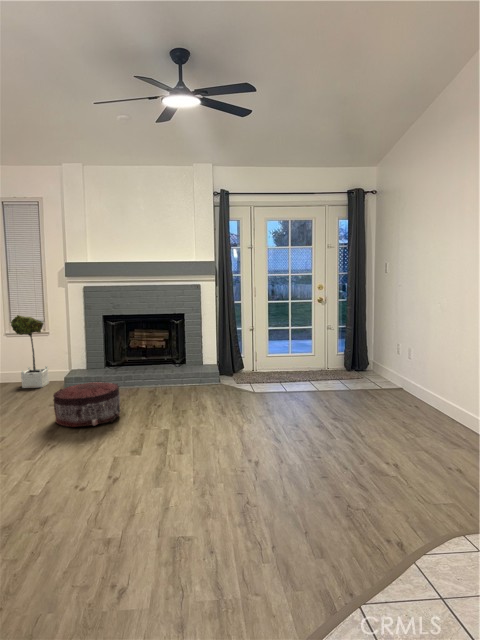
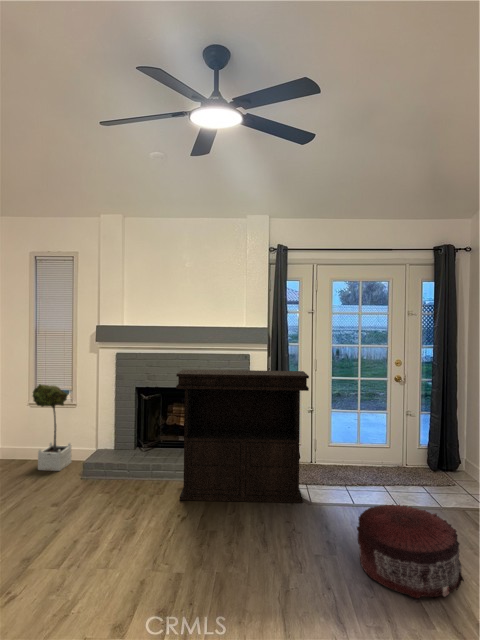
console table: none [143,293,248,395] -> present [176,369,309,503]
pouf: present [53,382,120,427] -> present [357,504,464,598]

